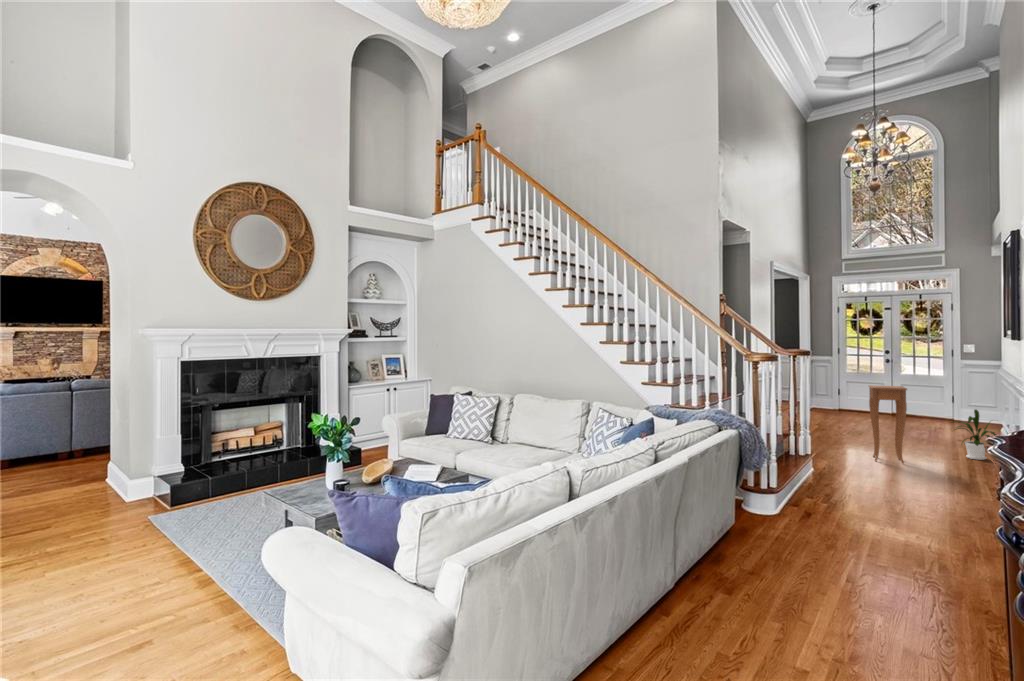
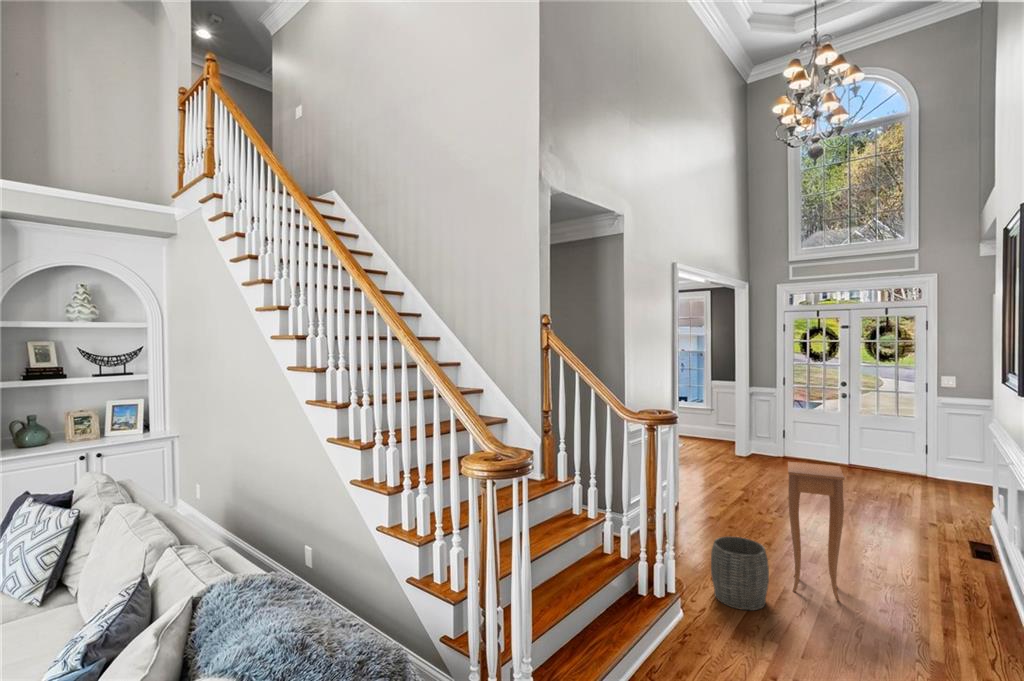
house plant: present [955,410,996,460] -> none [920,501,1000,589]
woven basket: none [825,429,863,466] -> present [711,536,769,610]

